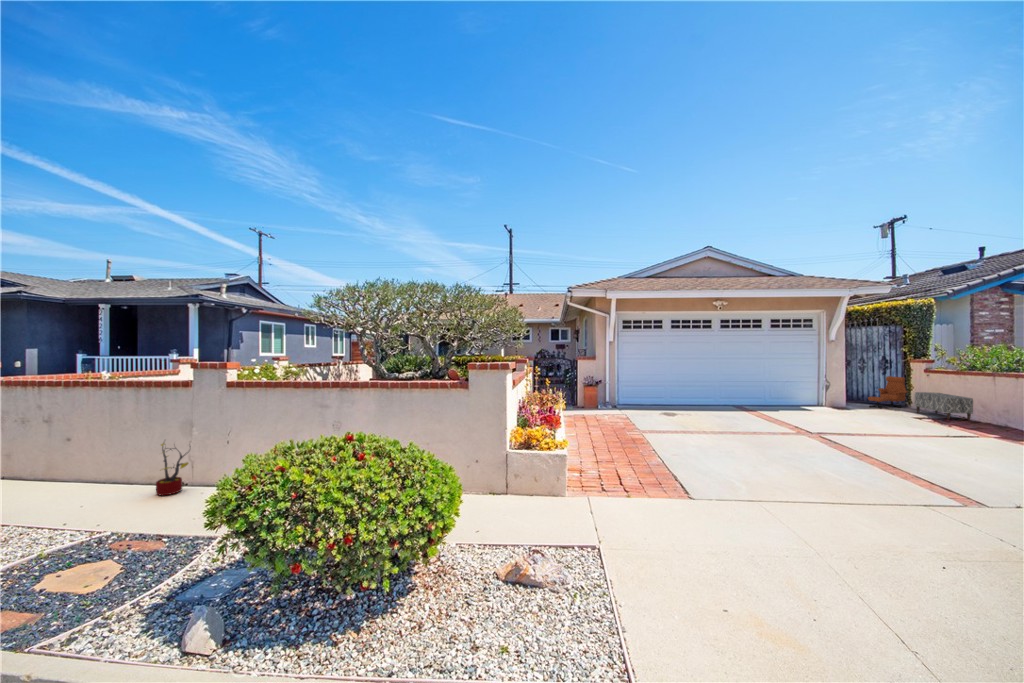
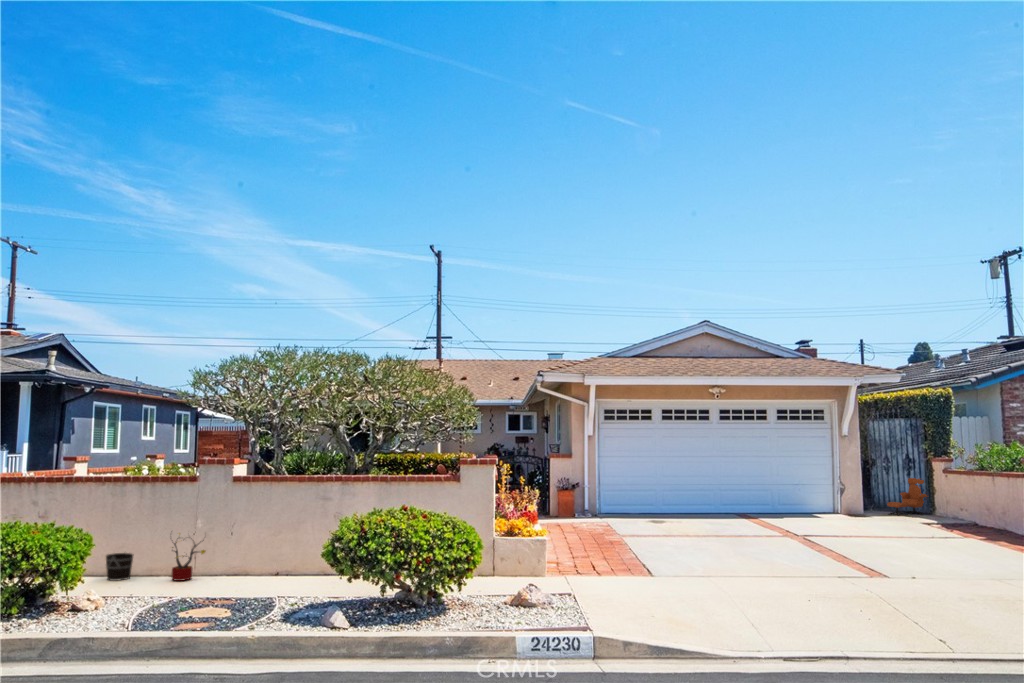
bench: present [915,392,973,420] -> none [928,495,976,525]
bucket: none [93,459,129,492] -> present [106,553,133,581]

